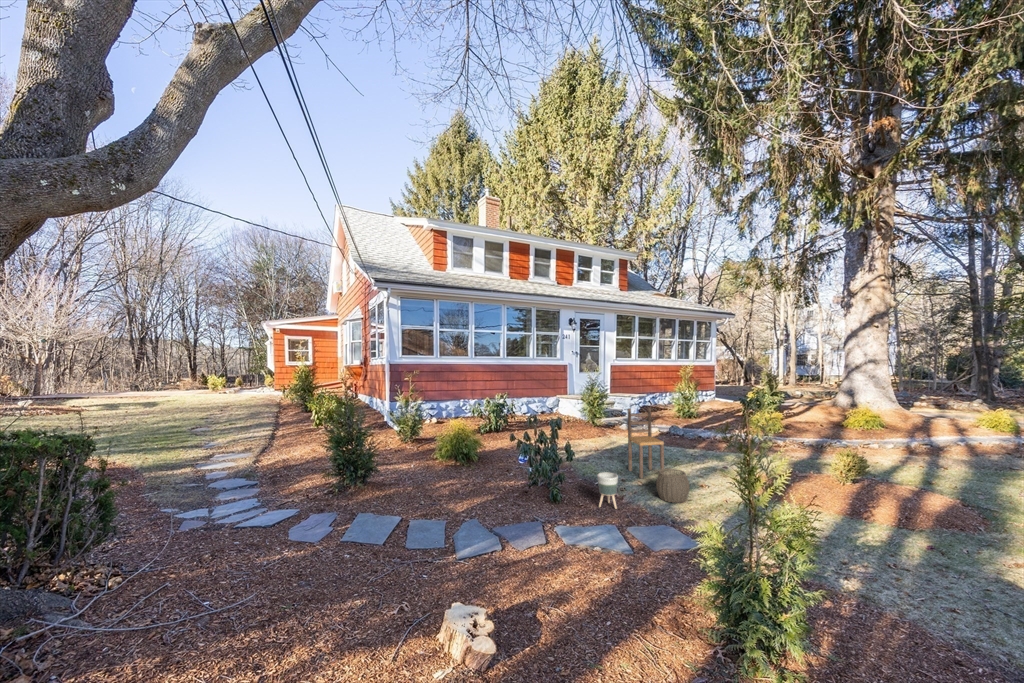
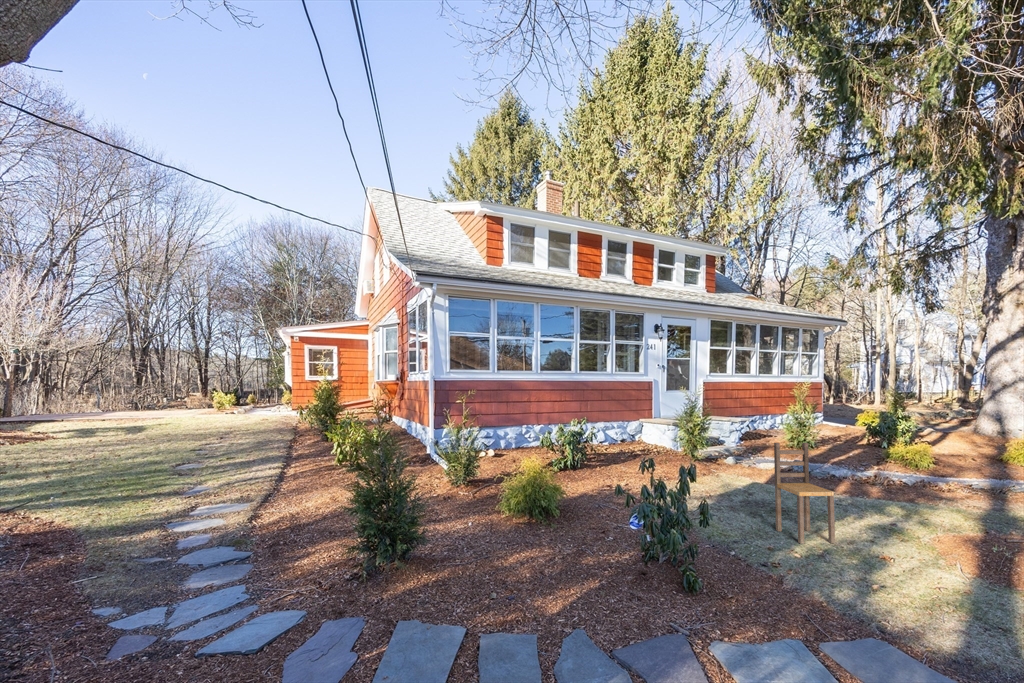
woven basket: present [656,469,690,503] -> none [840,533,897,587]
planter: present [597,472,618,509] -> none [757,535,791,592]

